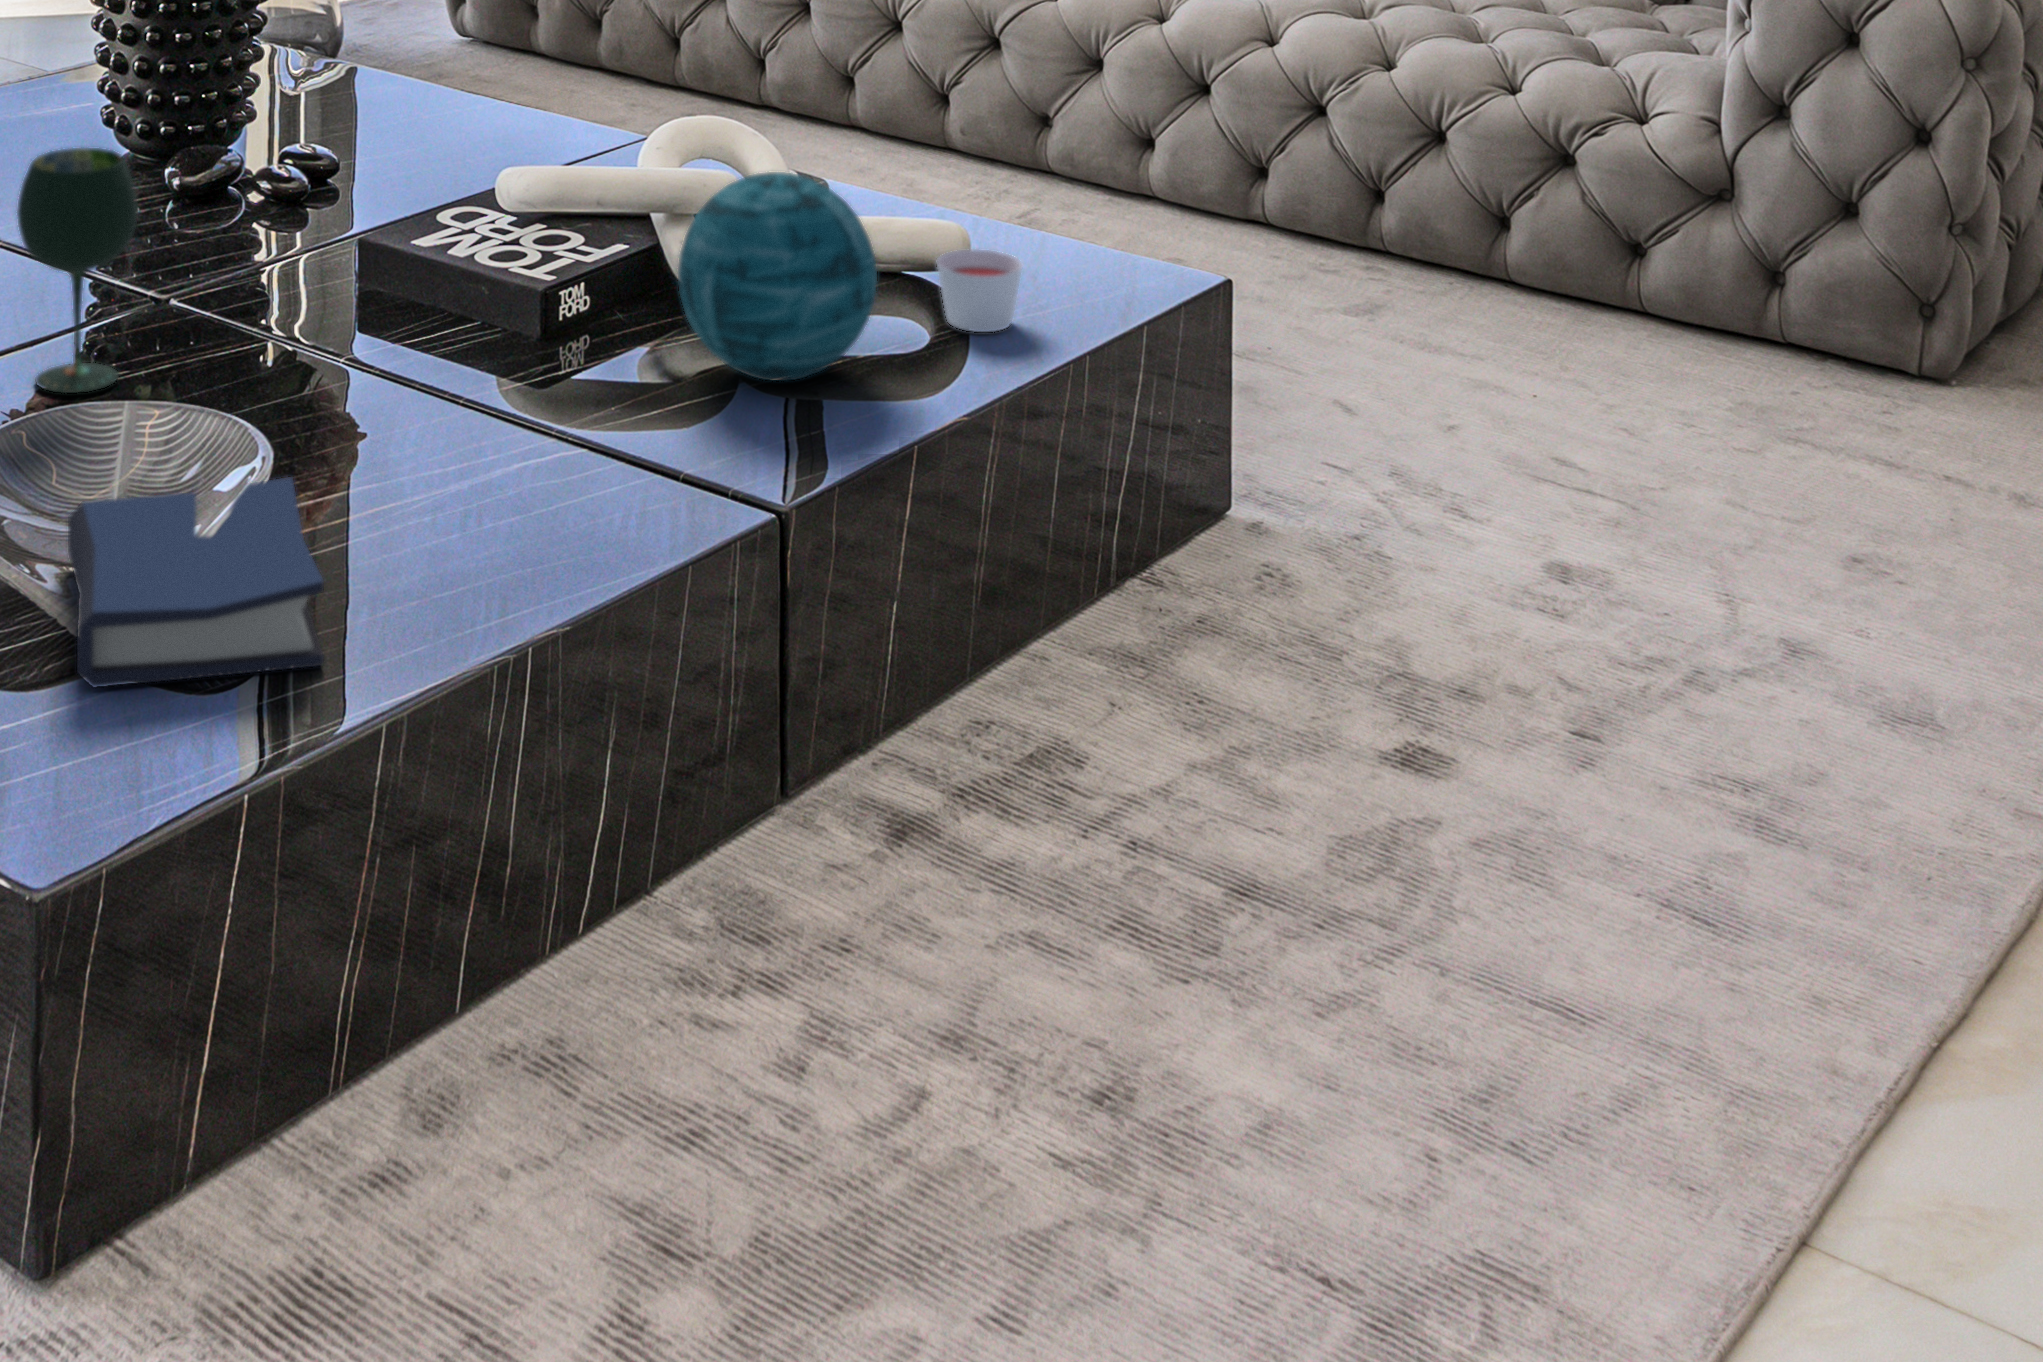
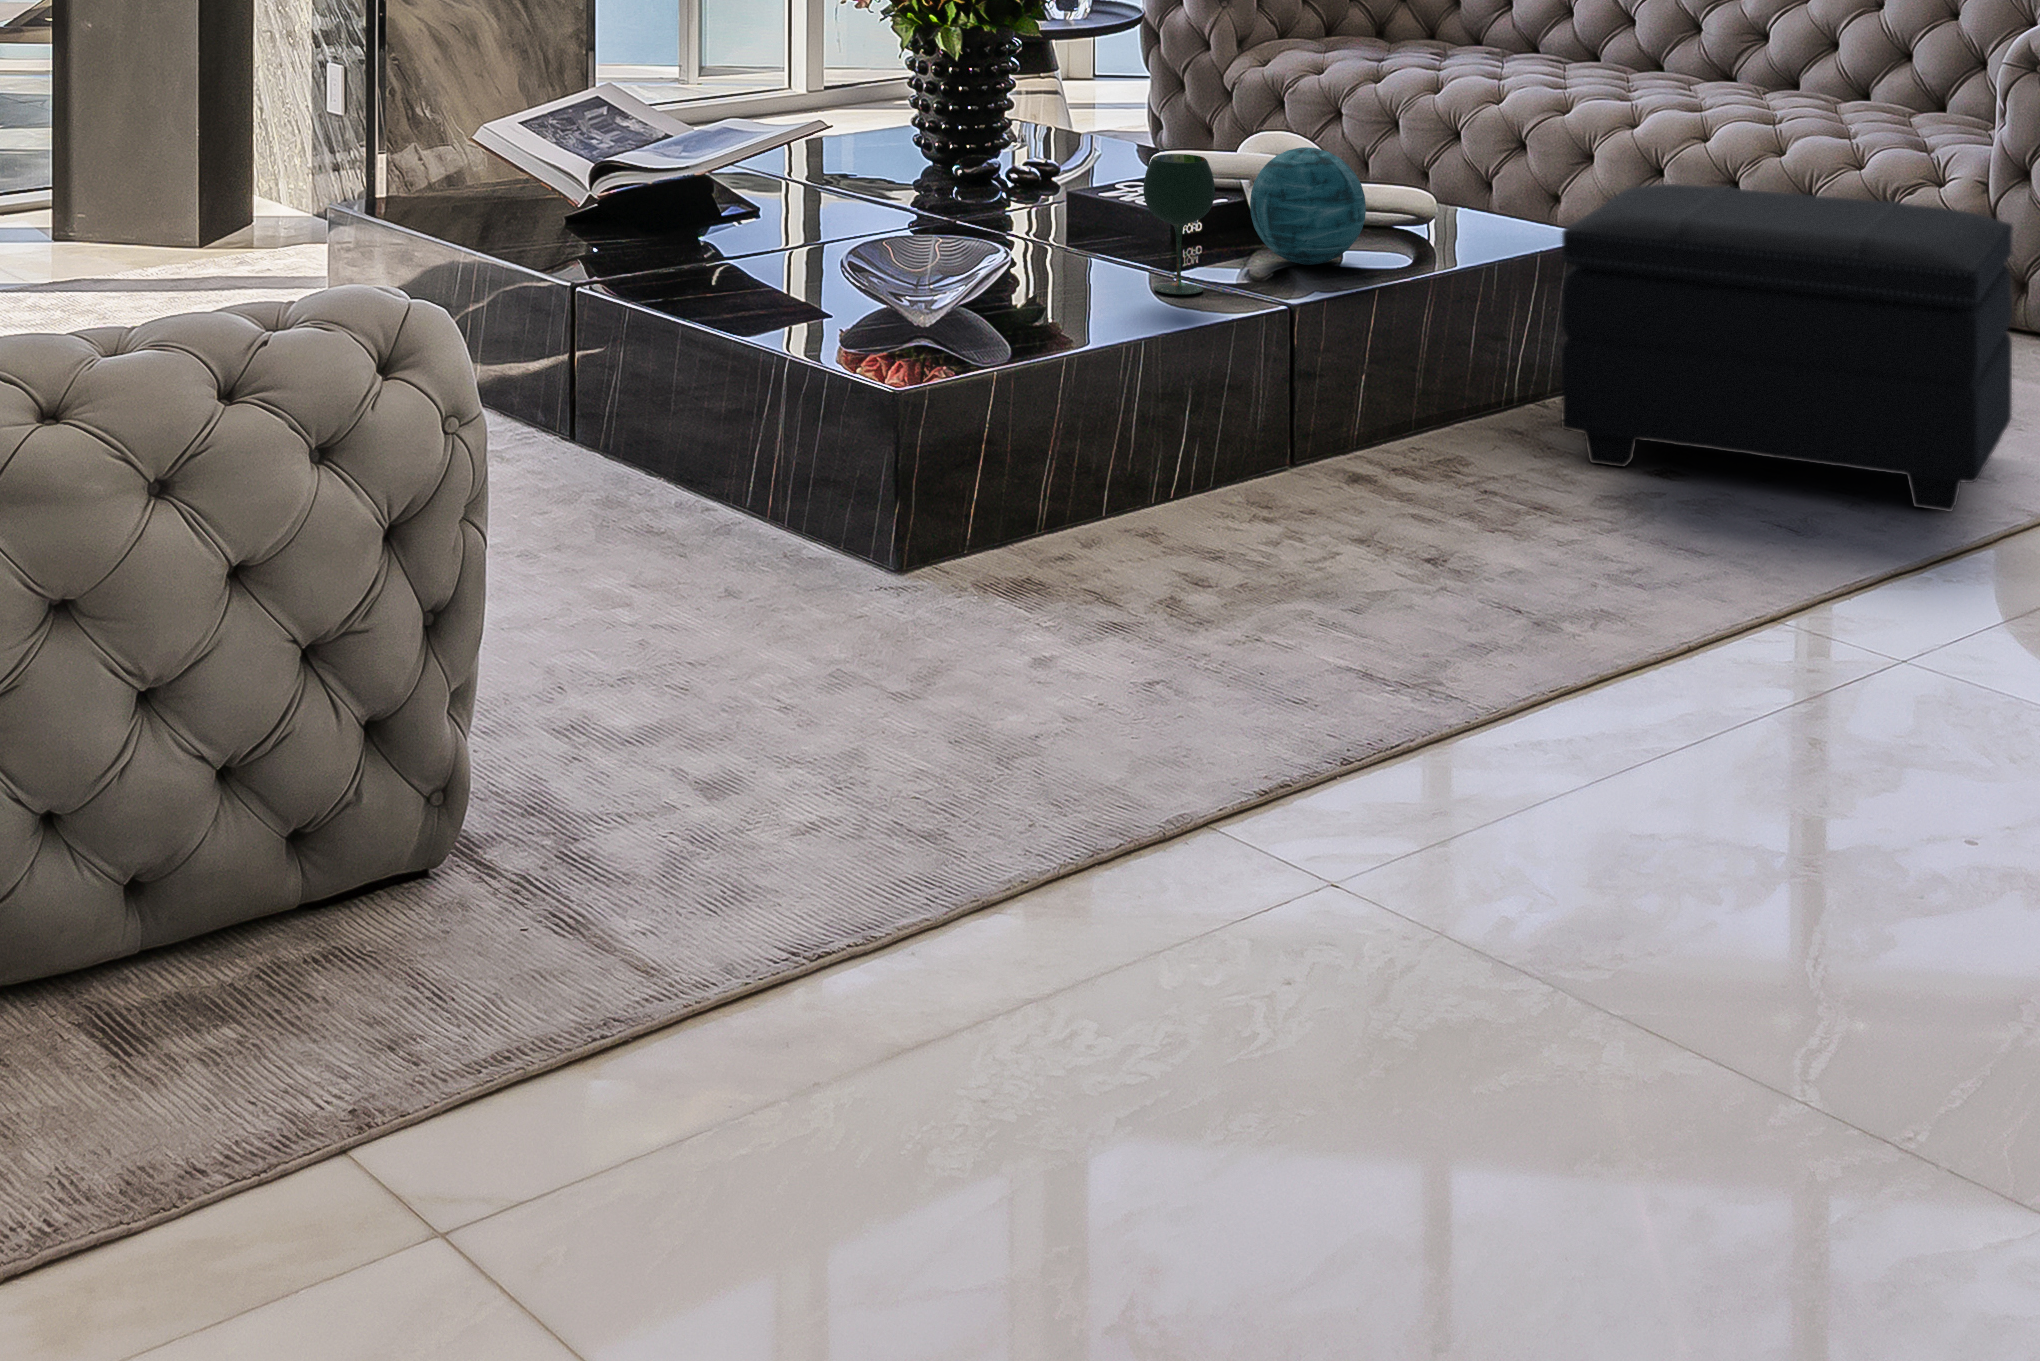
wine glass: present [17,148,138,393] -> present [1143,154,1215,295]
footstool: none [1232,195,1986,822] -> present [1561,184,2013,511]
candle: present [937,249,1022,332] -> none [1411,209,1462,253]
hardback book: present [68,477,324,688] -> none [910,271,1041,342]

